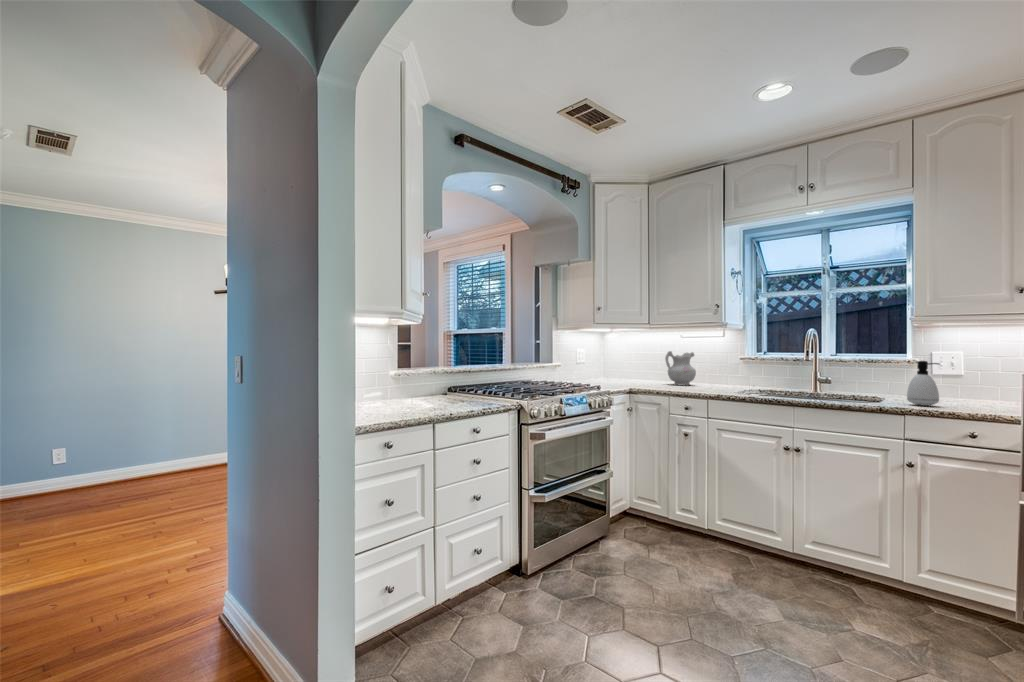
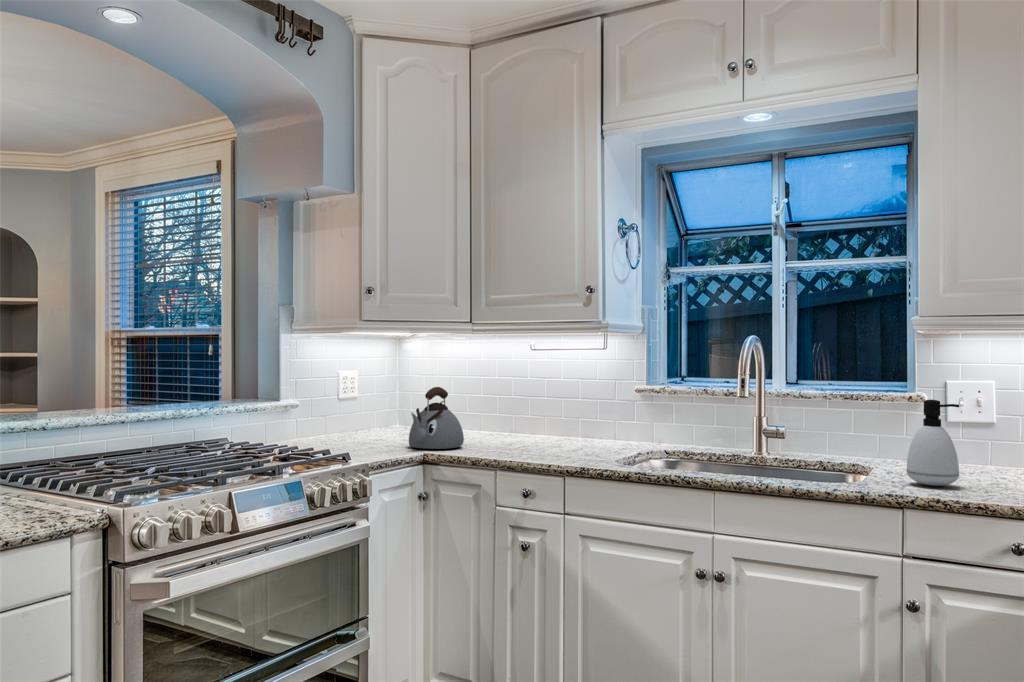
ceramic pitcher: present [665,351,696,385] -> none [503,377,560,444]
kettle: none [620,356,648,386] -> present [409,387,464,449]

